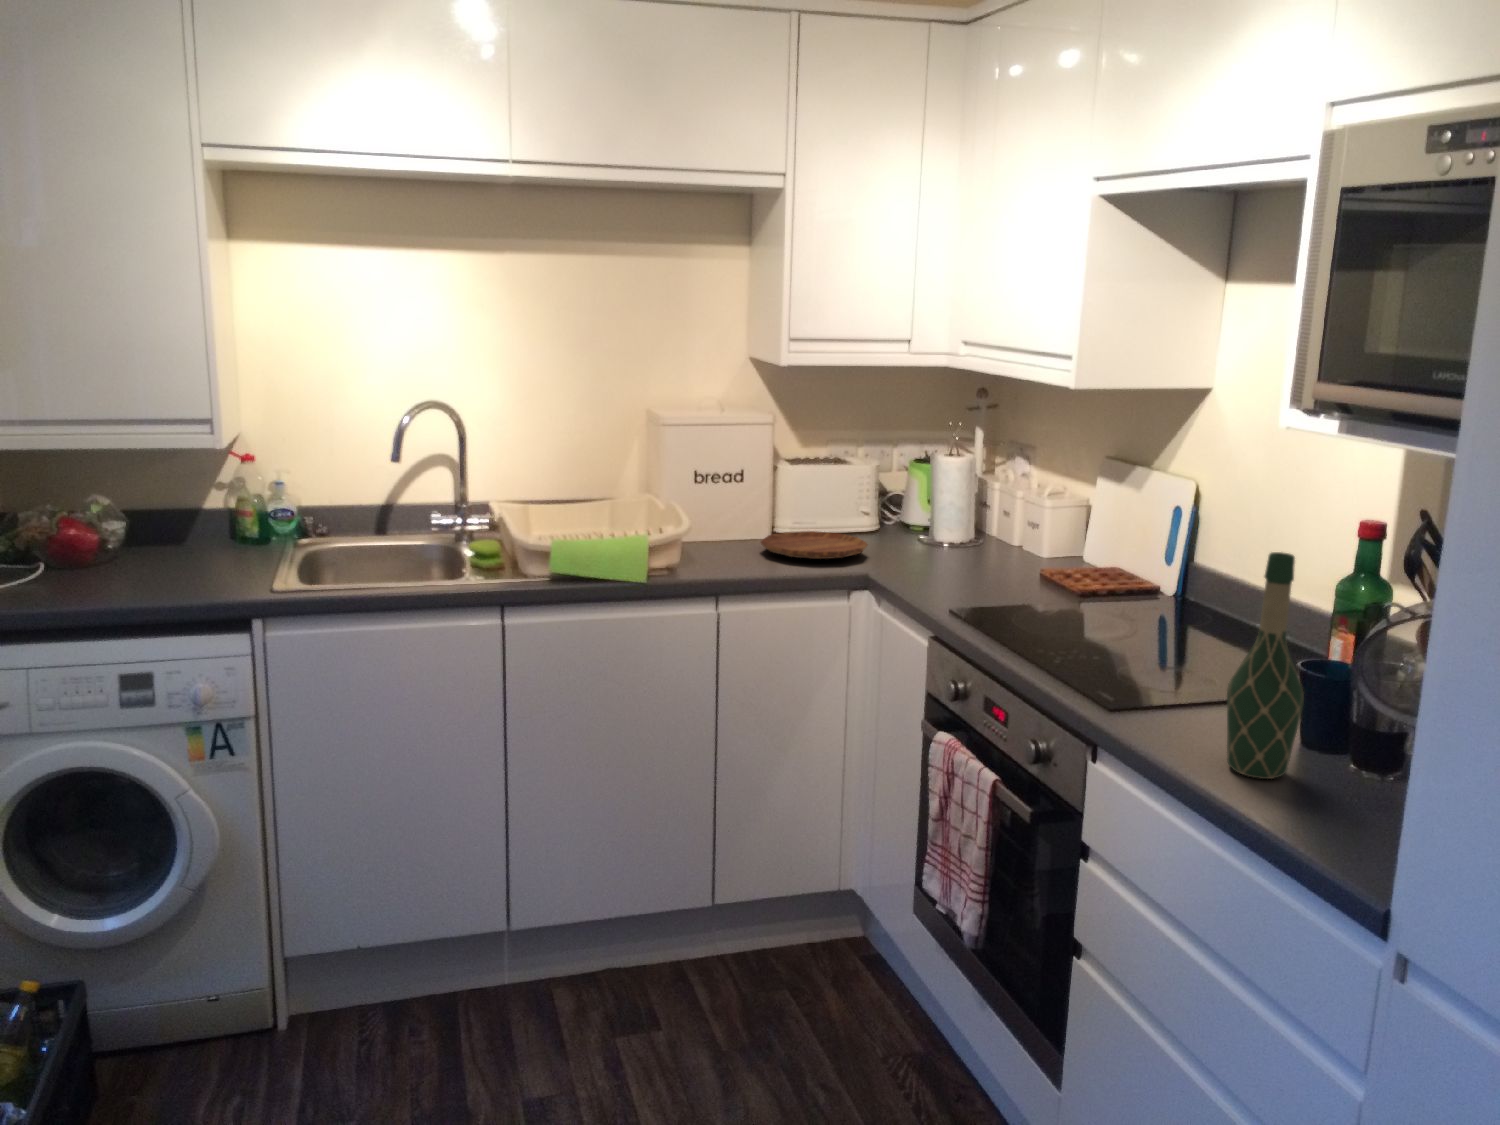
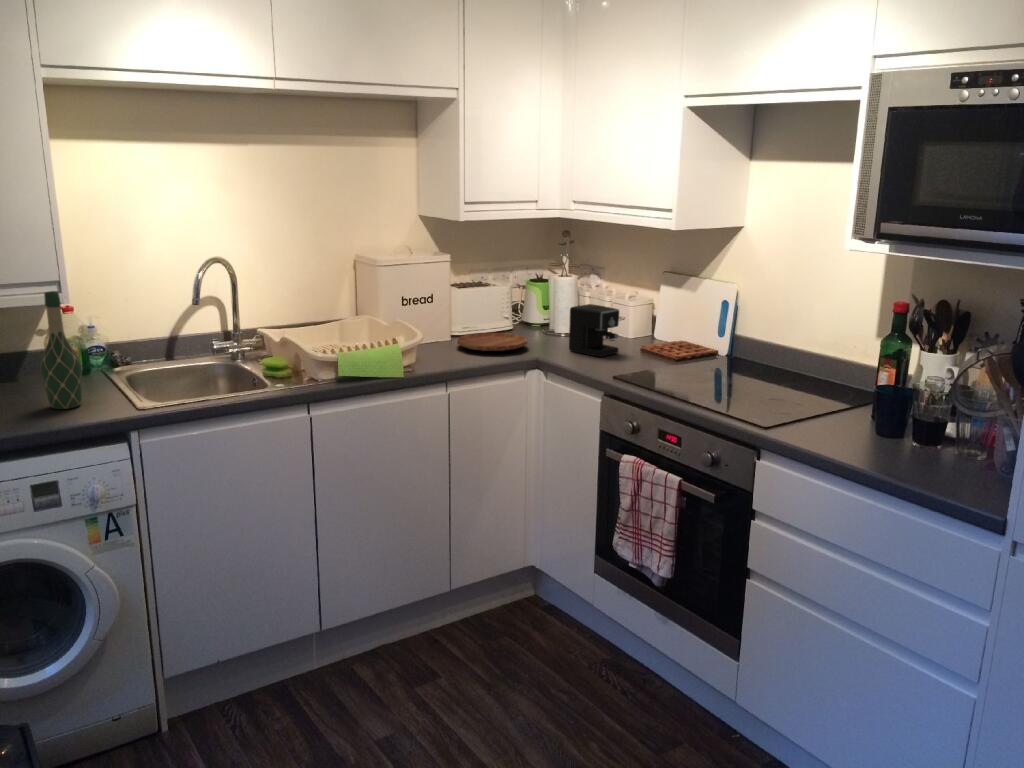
coffee maker: none [925,499,1016,580] -> present [569,304,619,357]
wine bottle: present [1227,552,1304,779] -> present [40,291,82,409]

